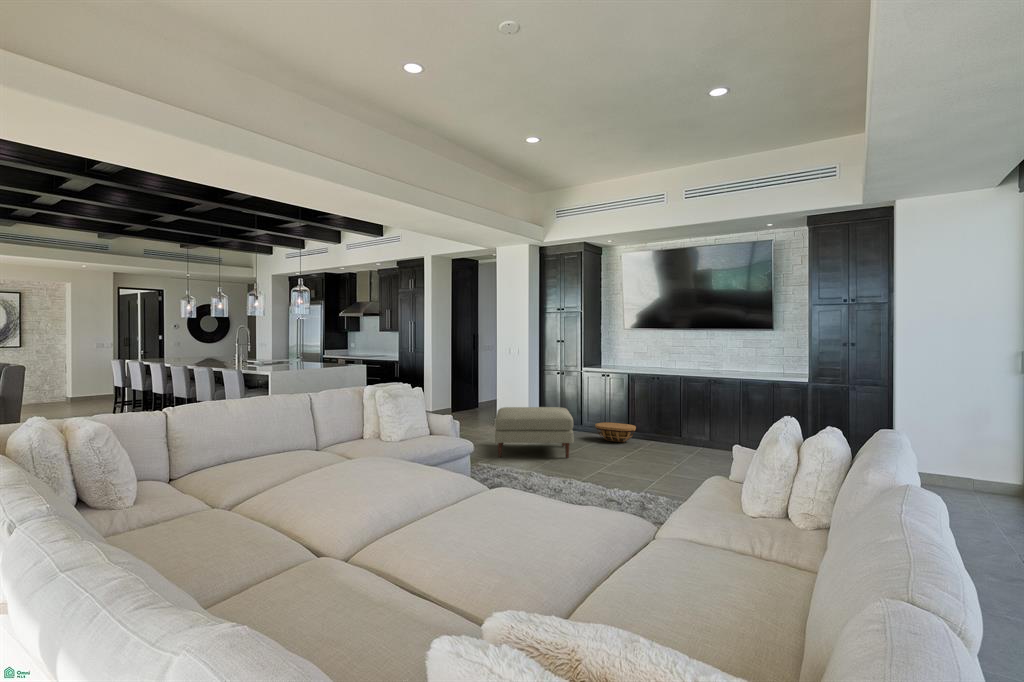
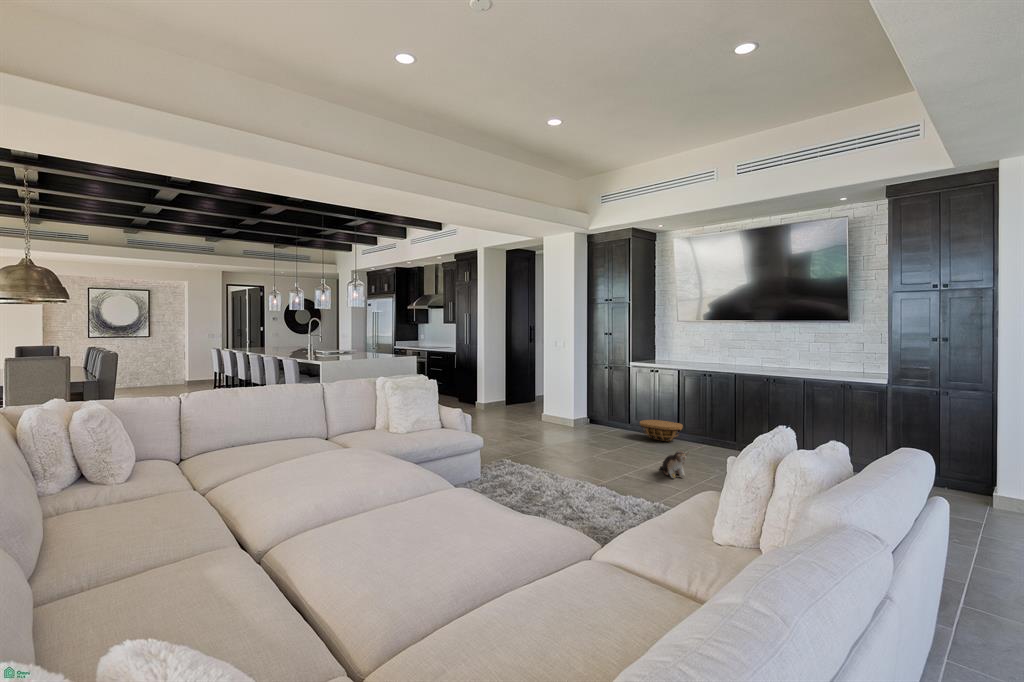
ottoman: present [495,407,574,458] -> none [523,401,606,456]
plush toy: none [629,448,660,475] -> present [660,451,688,478]

